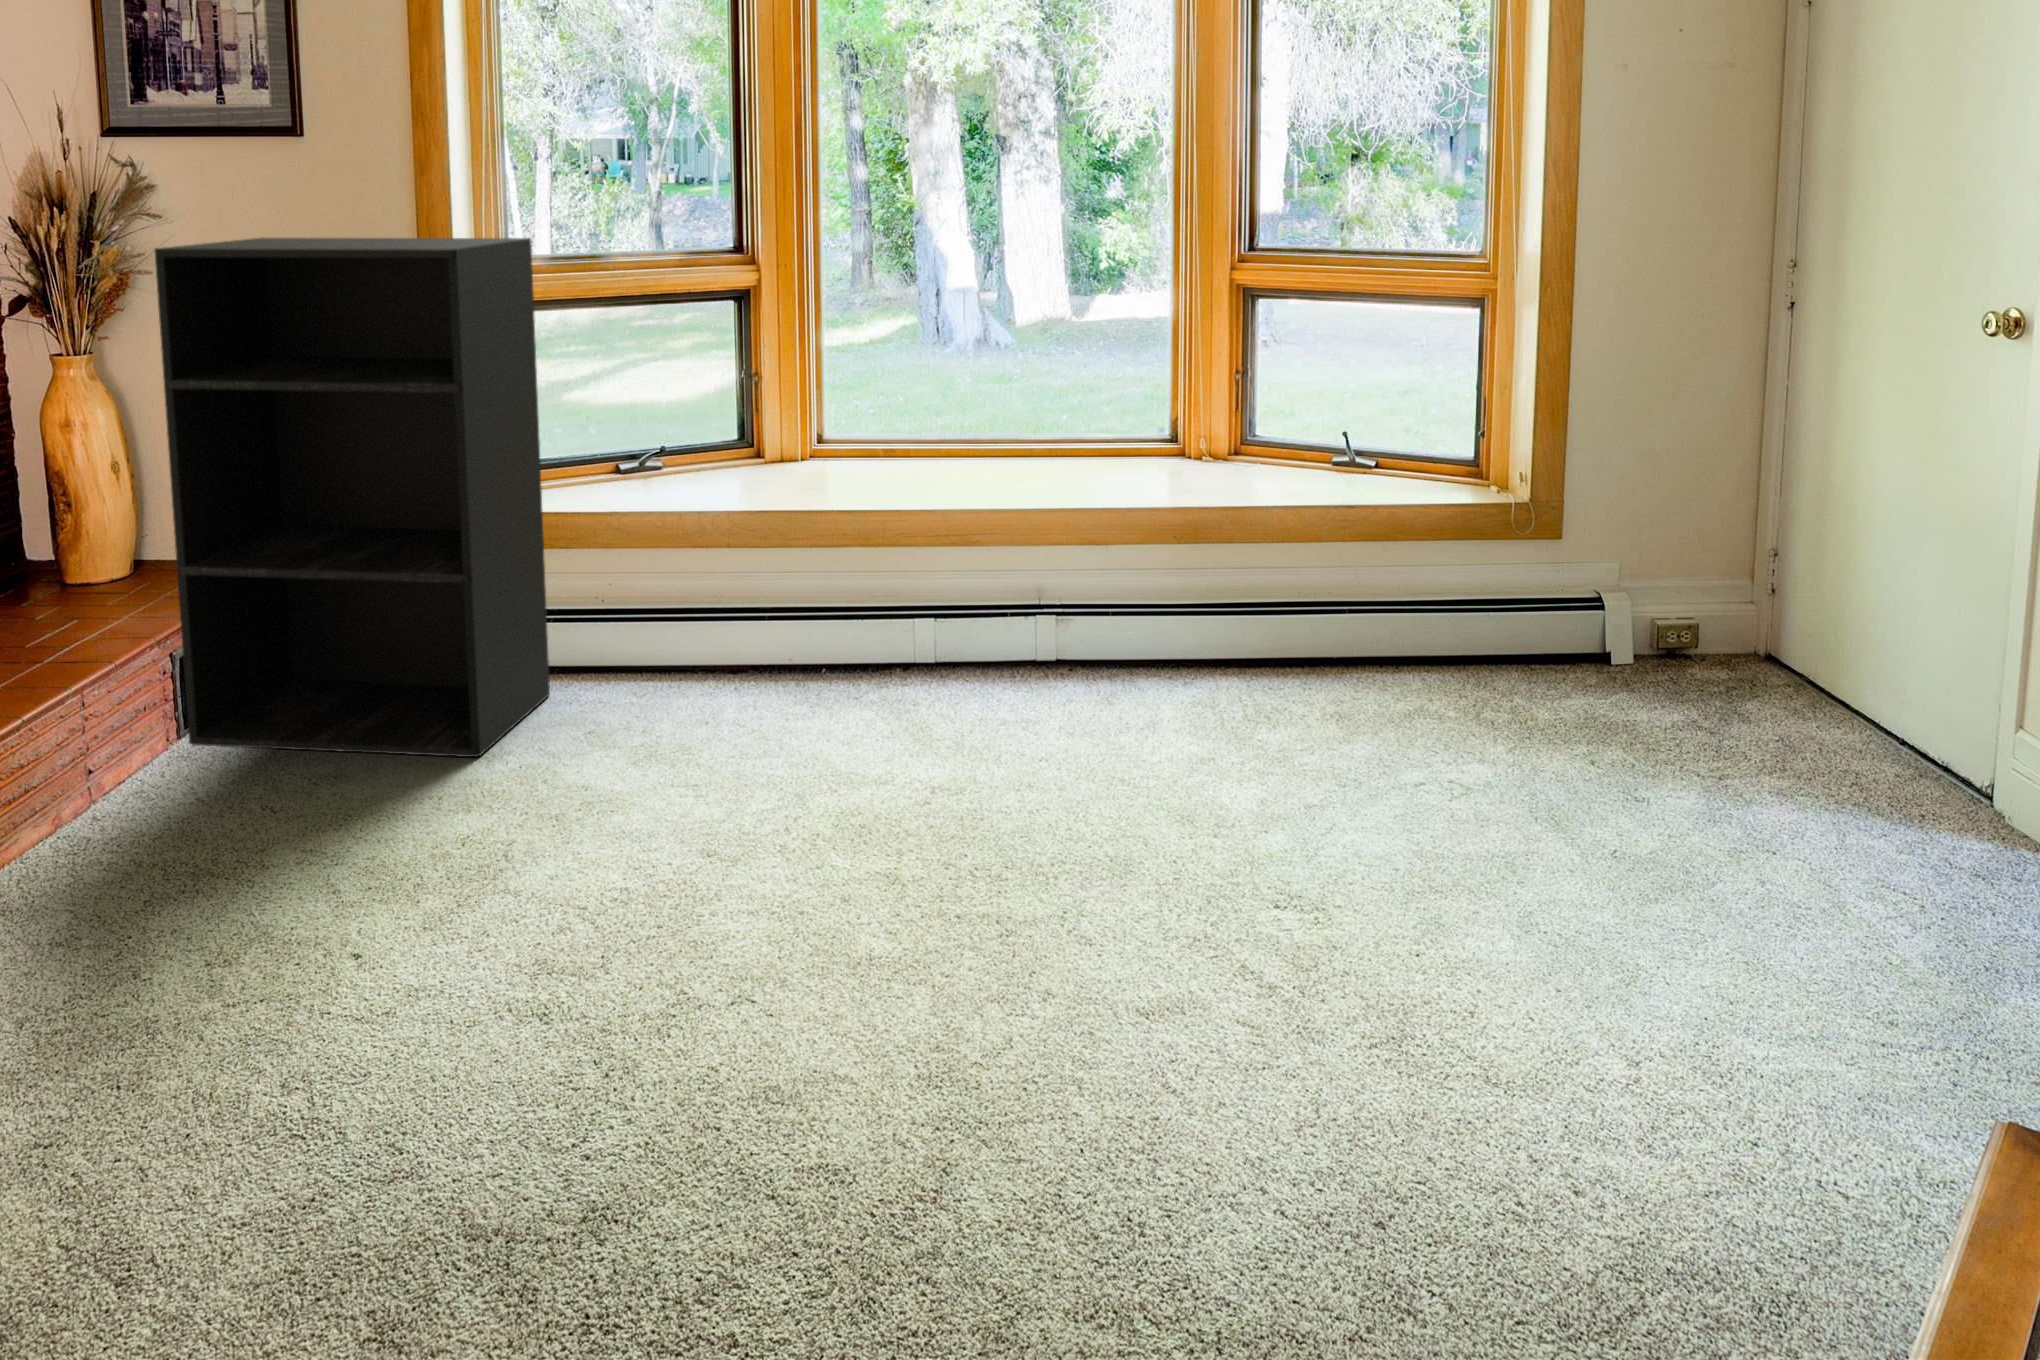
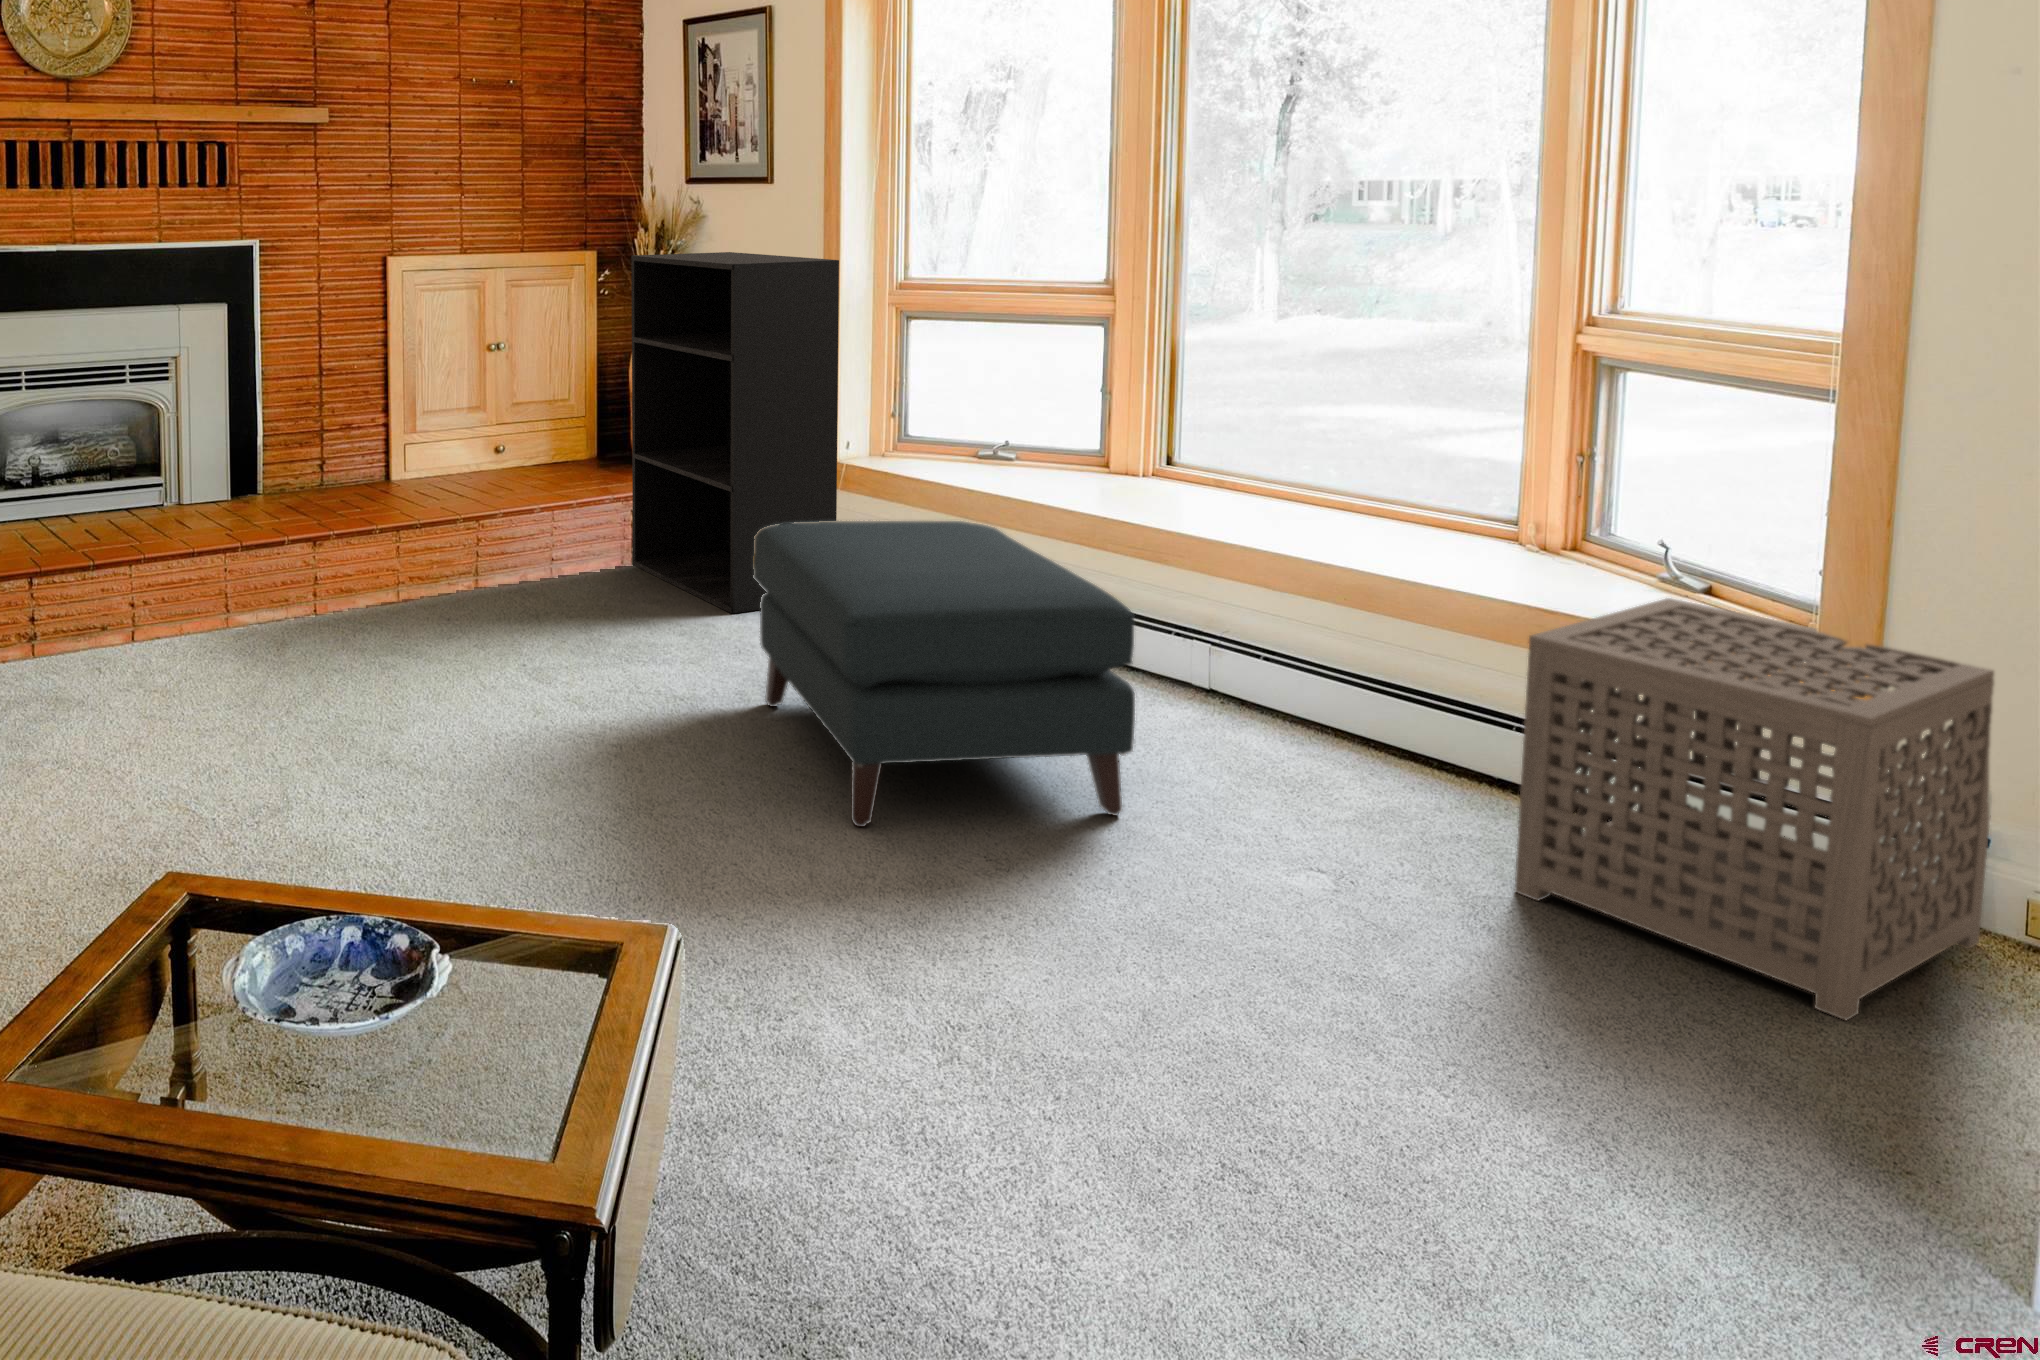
side table: none [1428,469,1720,736] -> present [1515,598,1994,1020]
ottoman: none [738,537,1256,926] -> present [753,521,1135,827]

